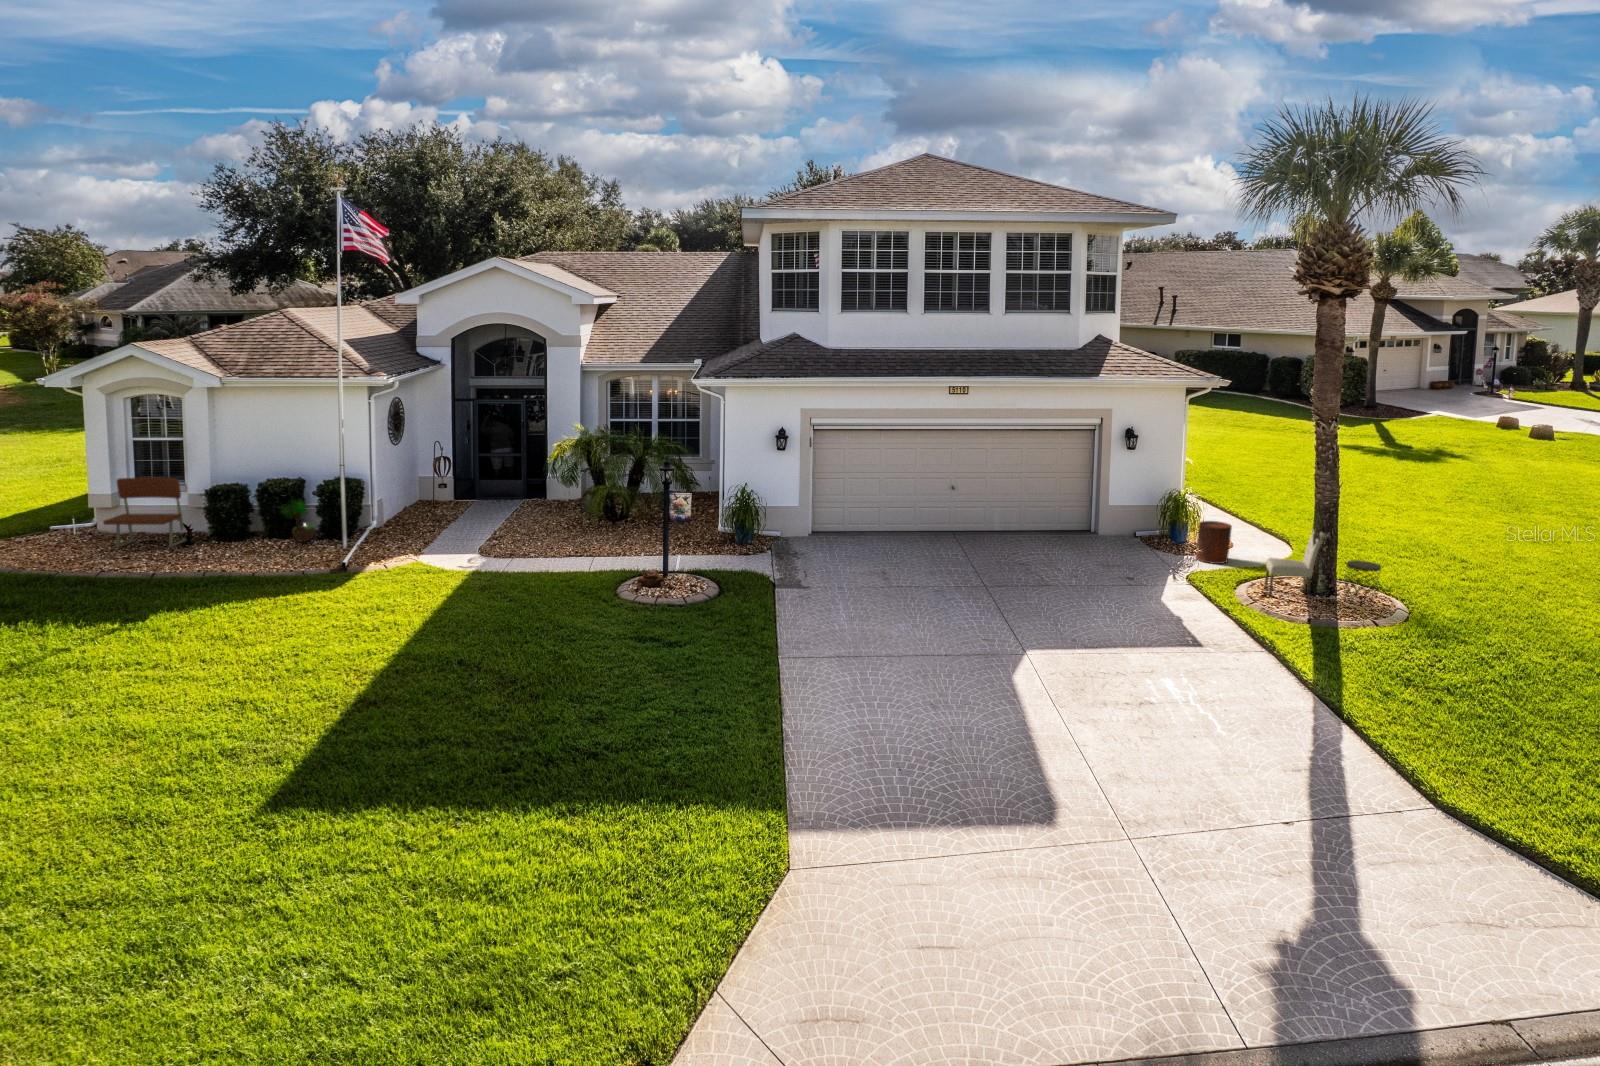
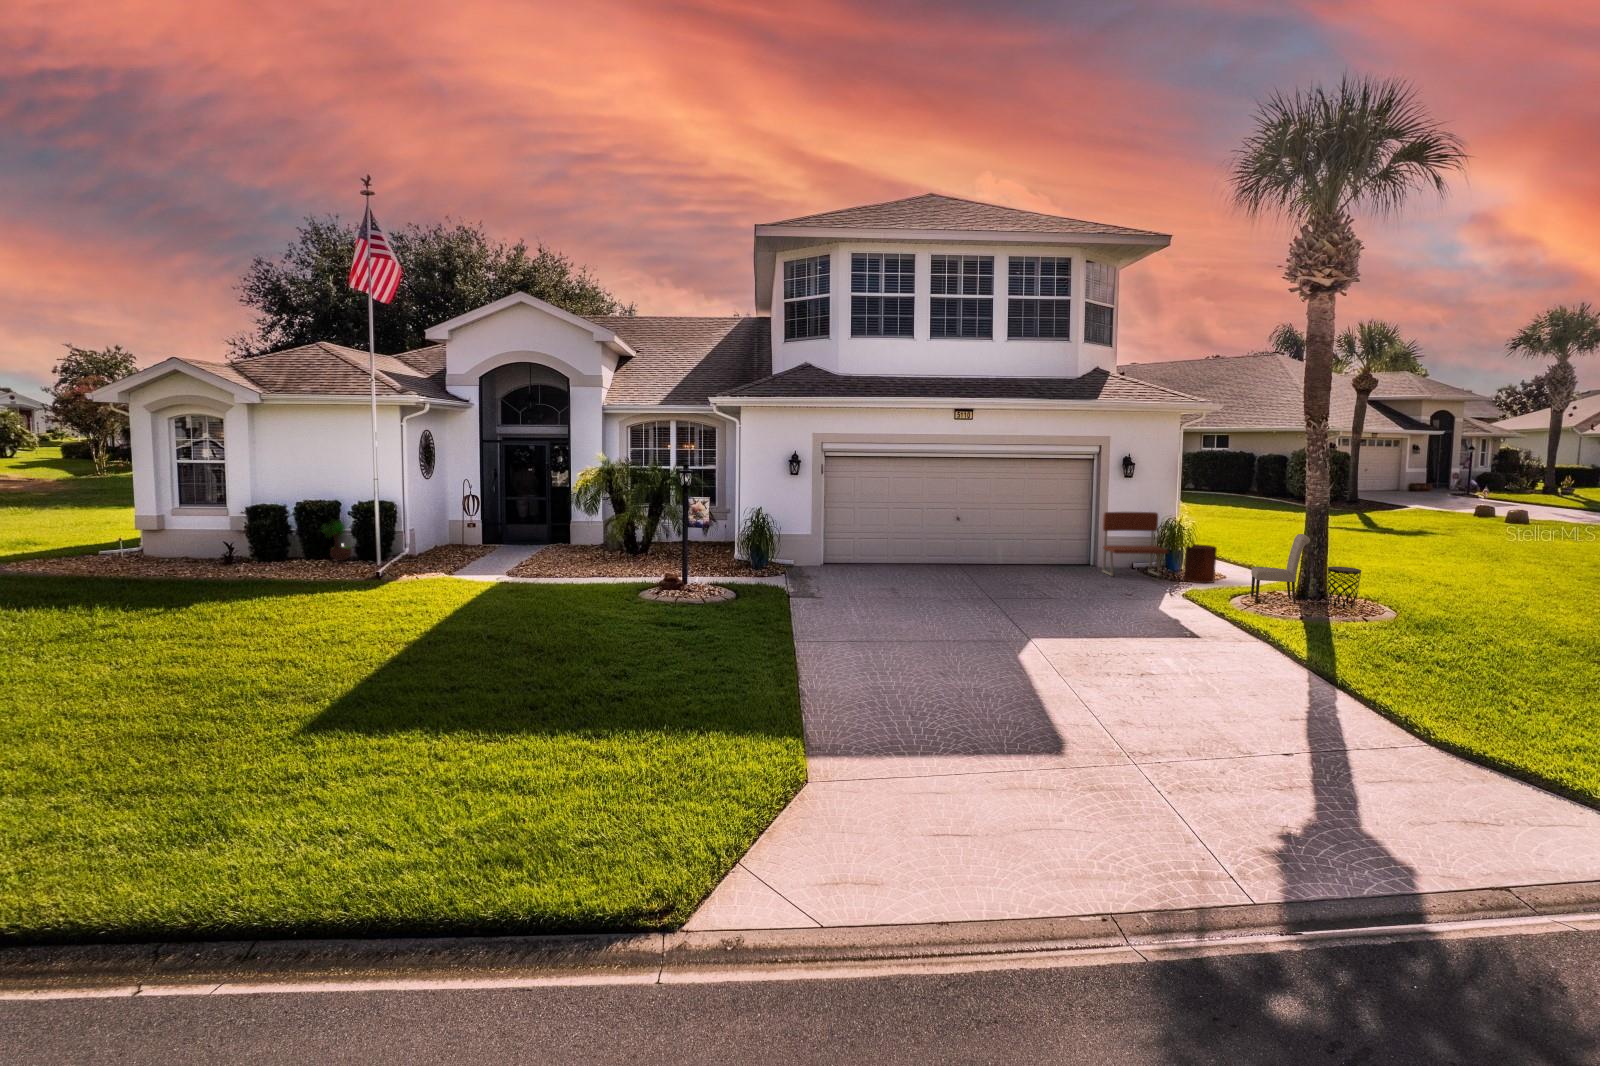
bench: present [103,477,186,548] -> present [1102,512,1168,576]

